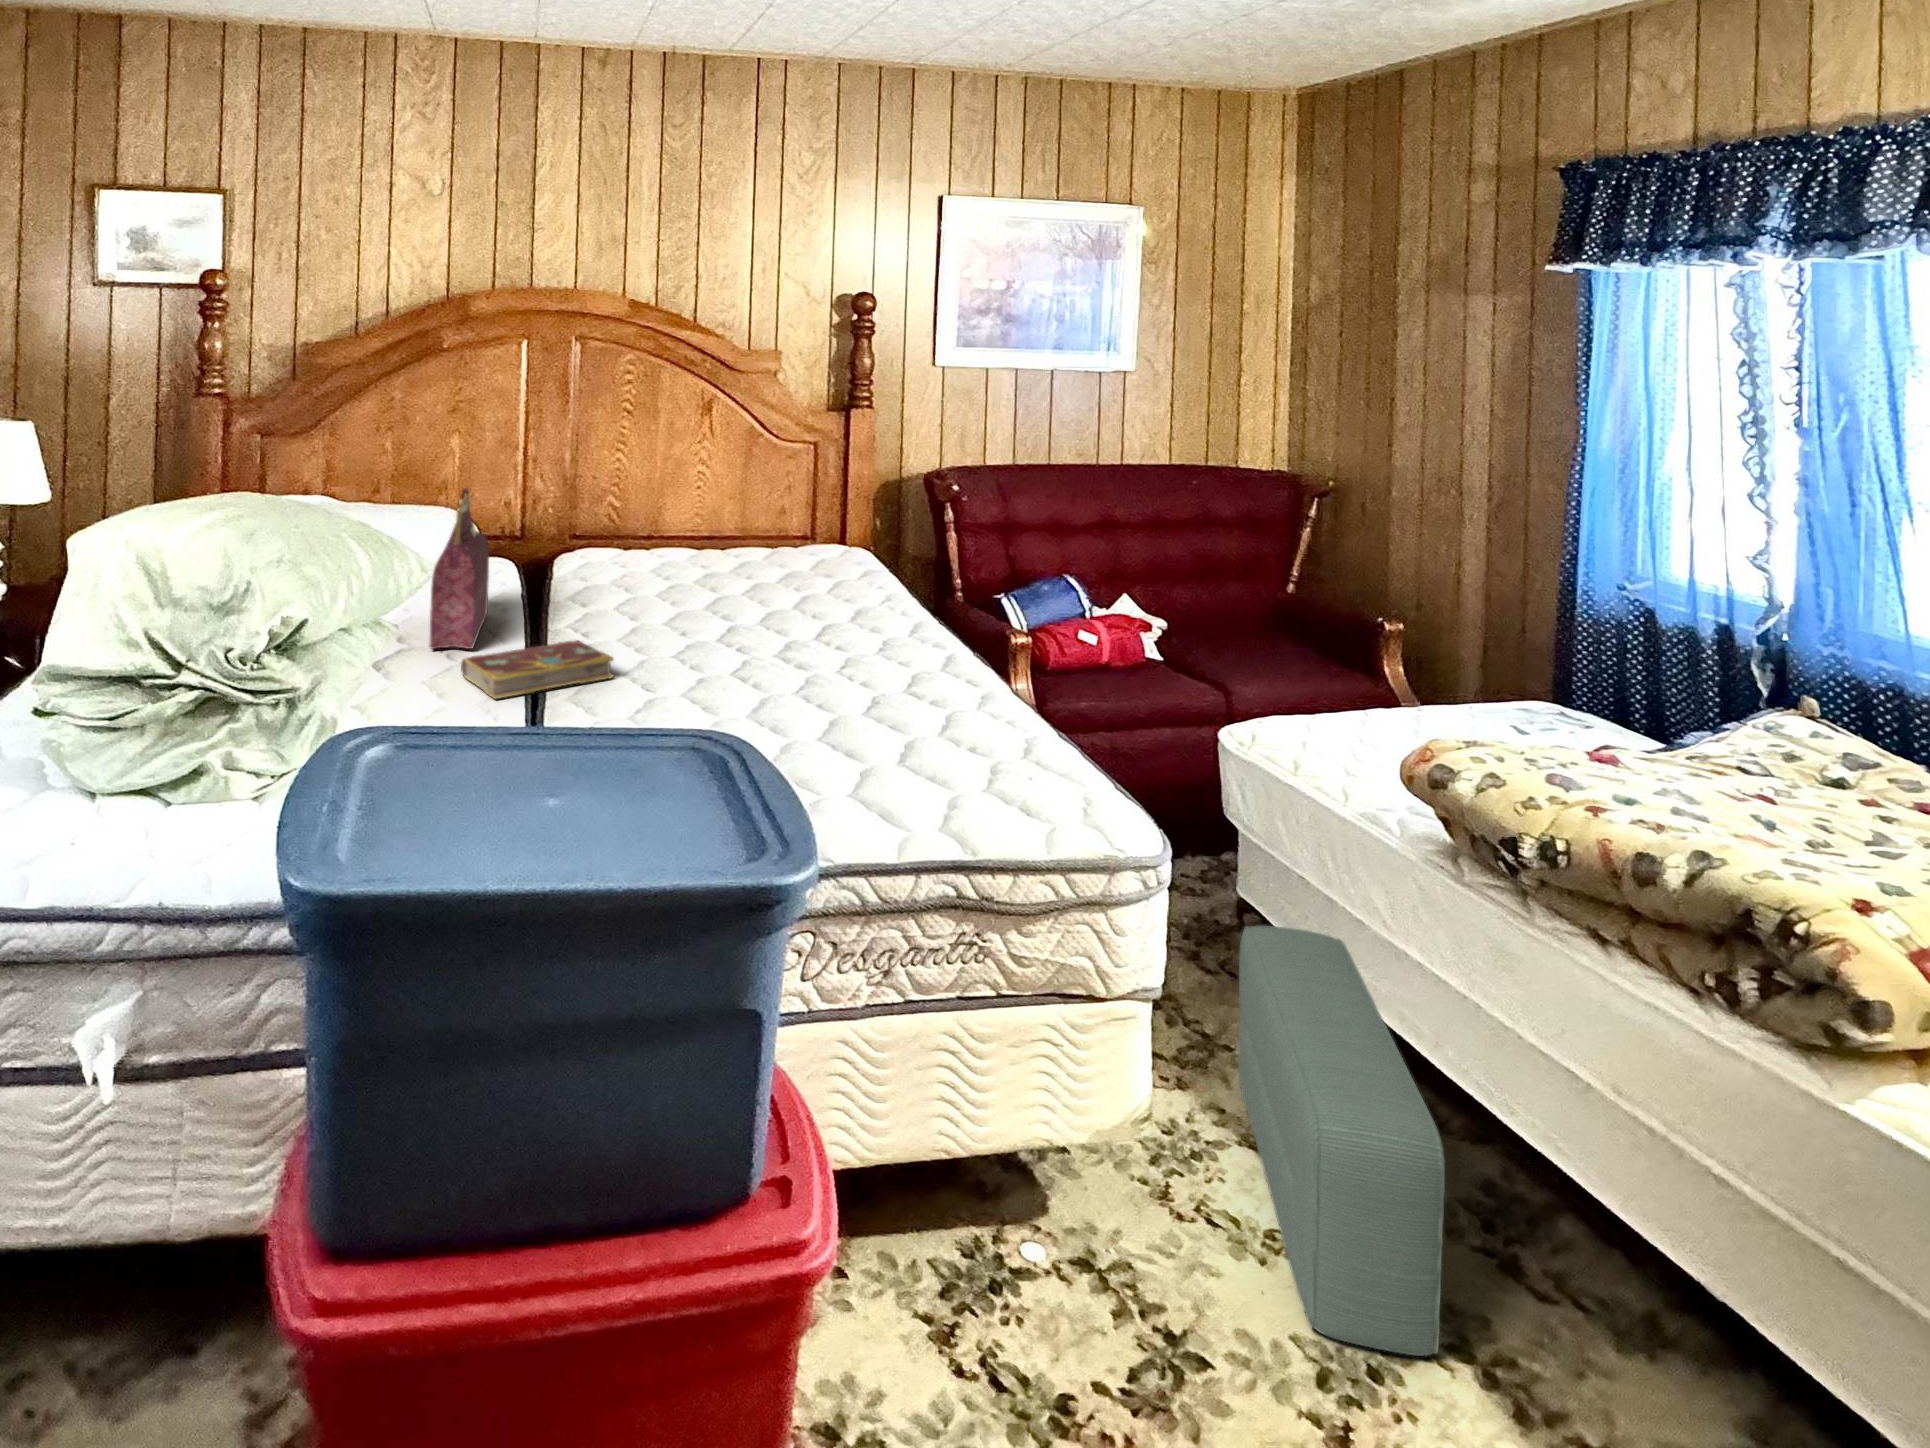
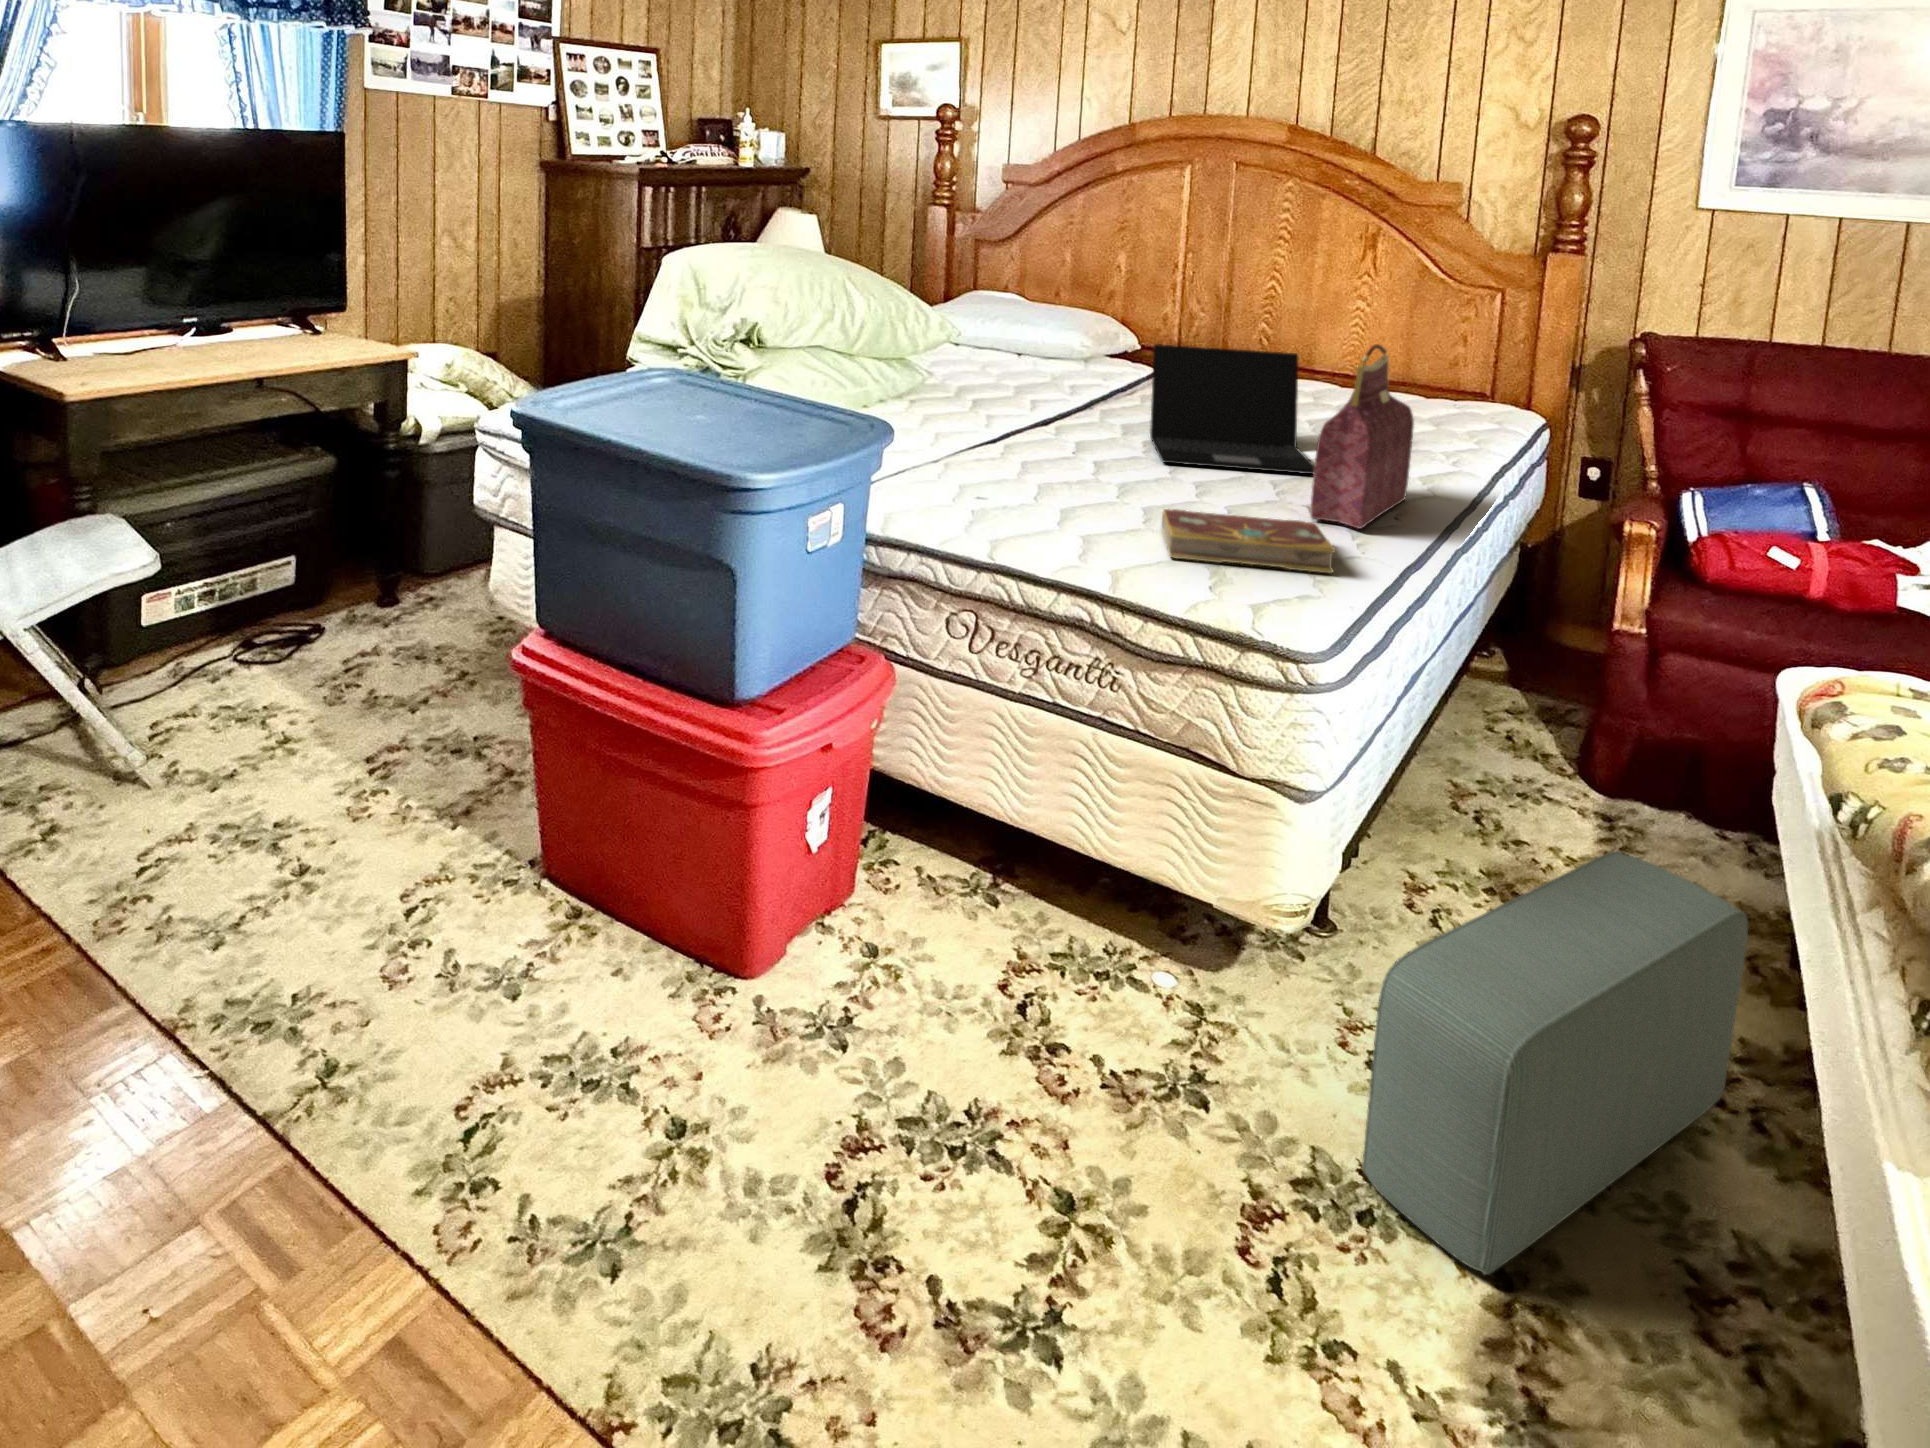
handbag: present [430,488,489,649] -> present [1310,344,1414,529]
laptop: none [667,536,856,679] -> present [1150,344,1315,474]
book: present [461,640,613,699] -> present [1162,509,1336,573]

